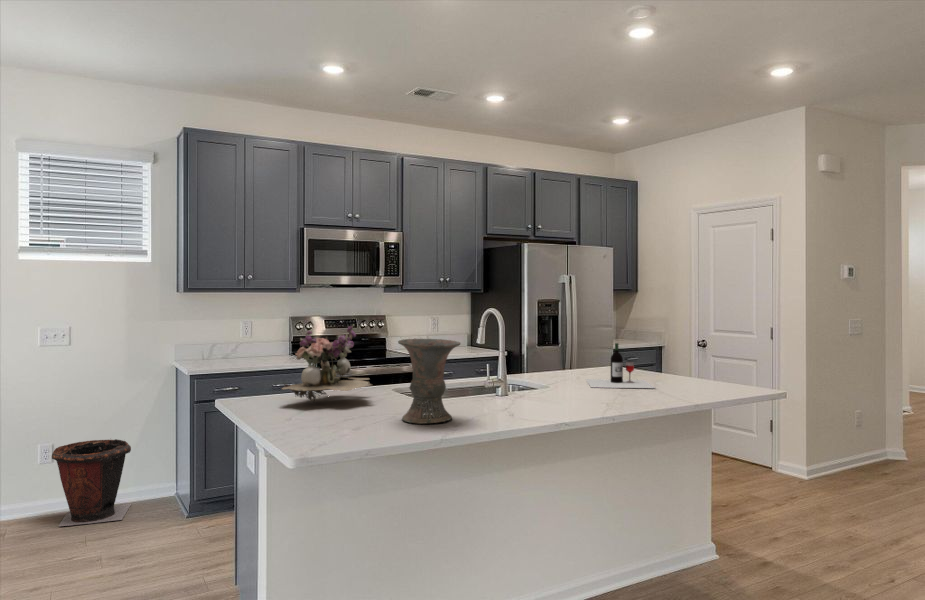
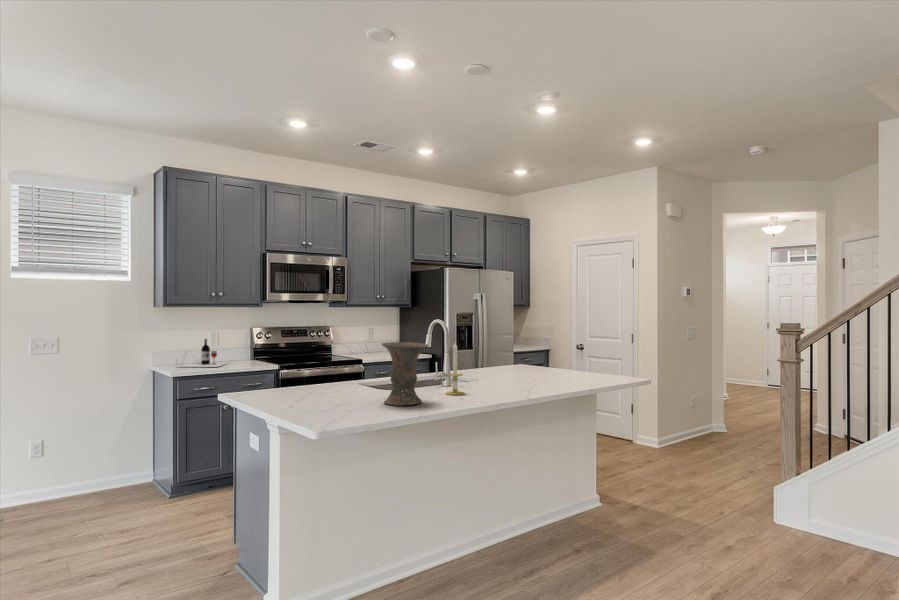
flower arrangement: present [282,324,372,402] -> none [282,332,354,394]
candle: none [492,338,517,409] -> present [446,343,465,395]
wine bottle: present [586,343,655,388] -> present [179,339,228,367]
waste bin: present [52,439,131,526] -> none [43,434,115,512]

